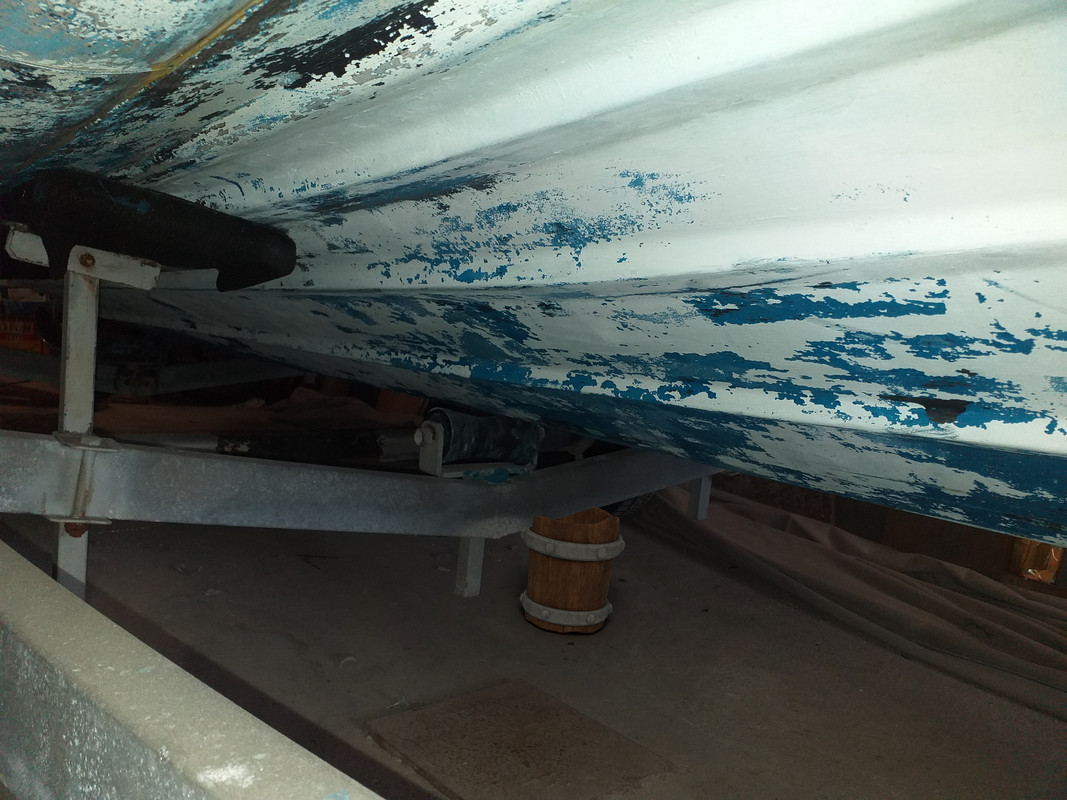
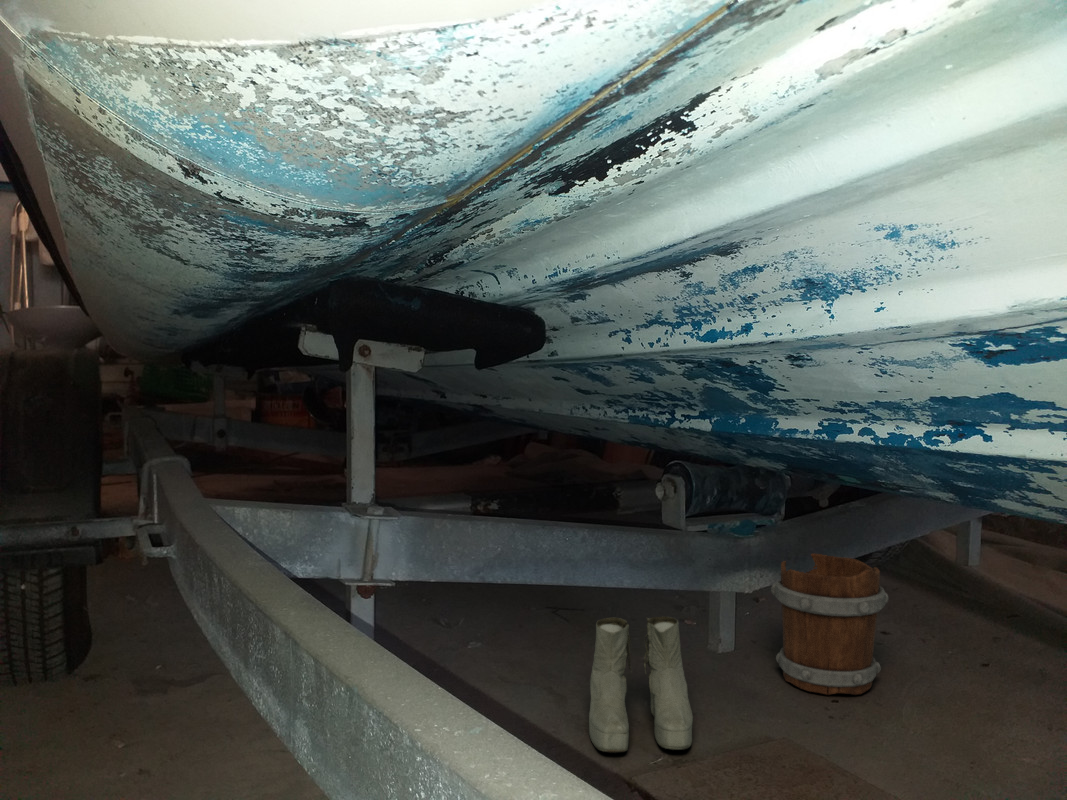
boots: none [327,555,429,689] -> present [589,617,693,753]

